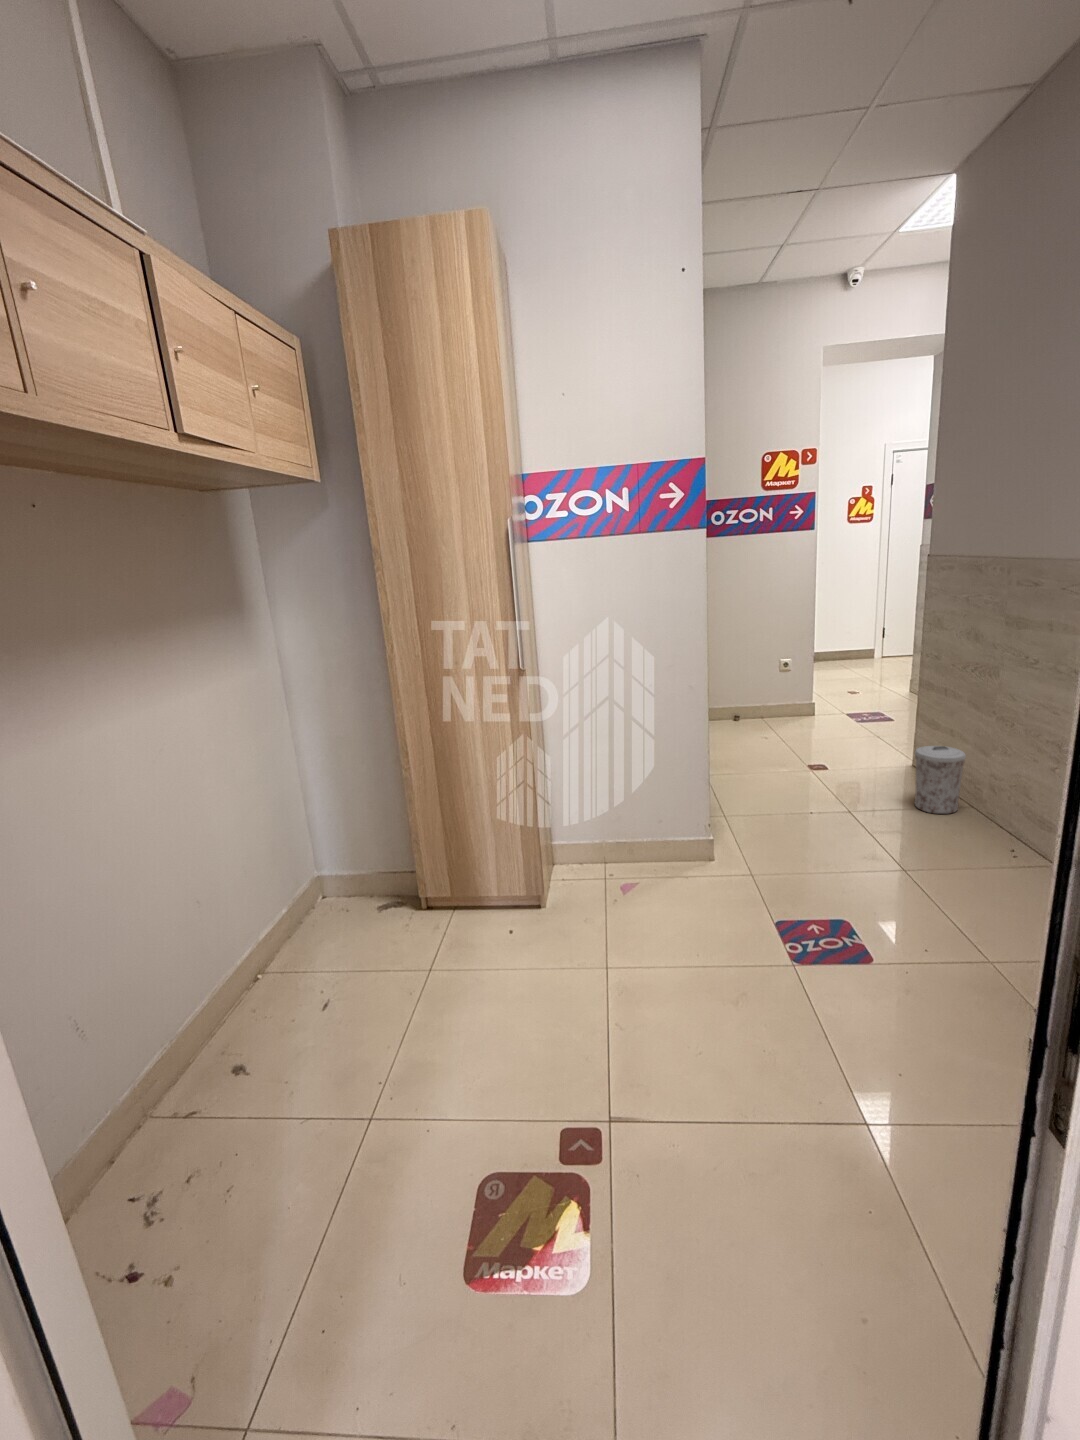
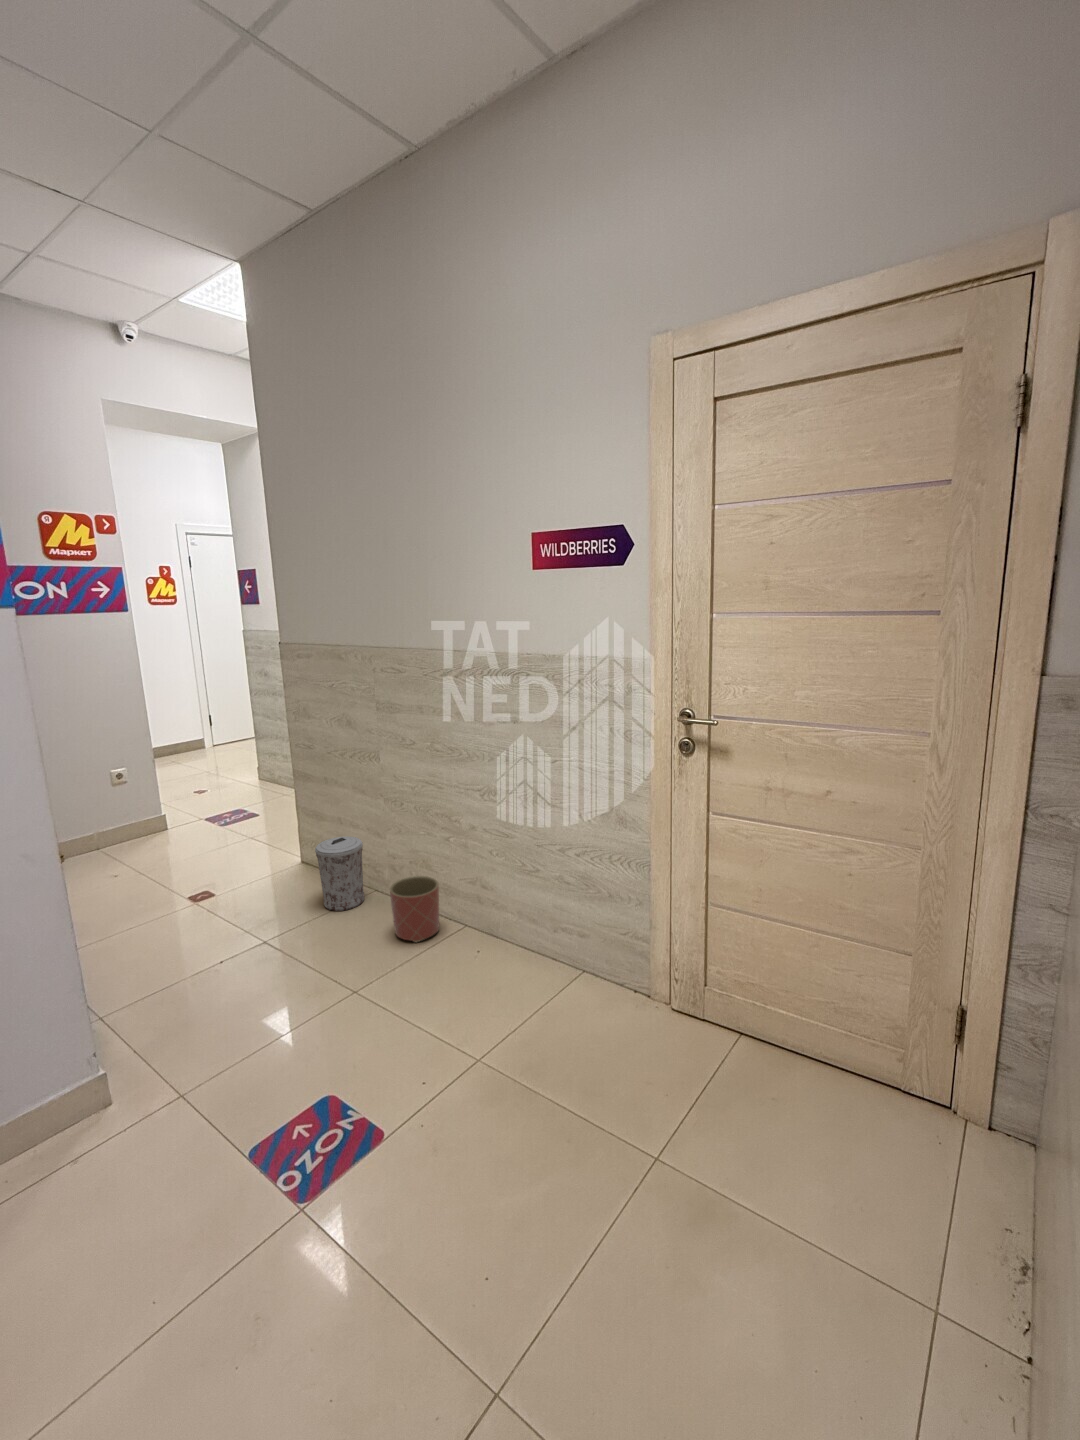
planter: none [970,797,1032,860] -> present [390,876,439,942]

